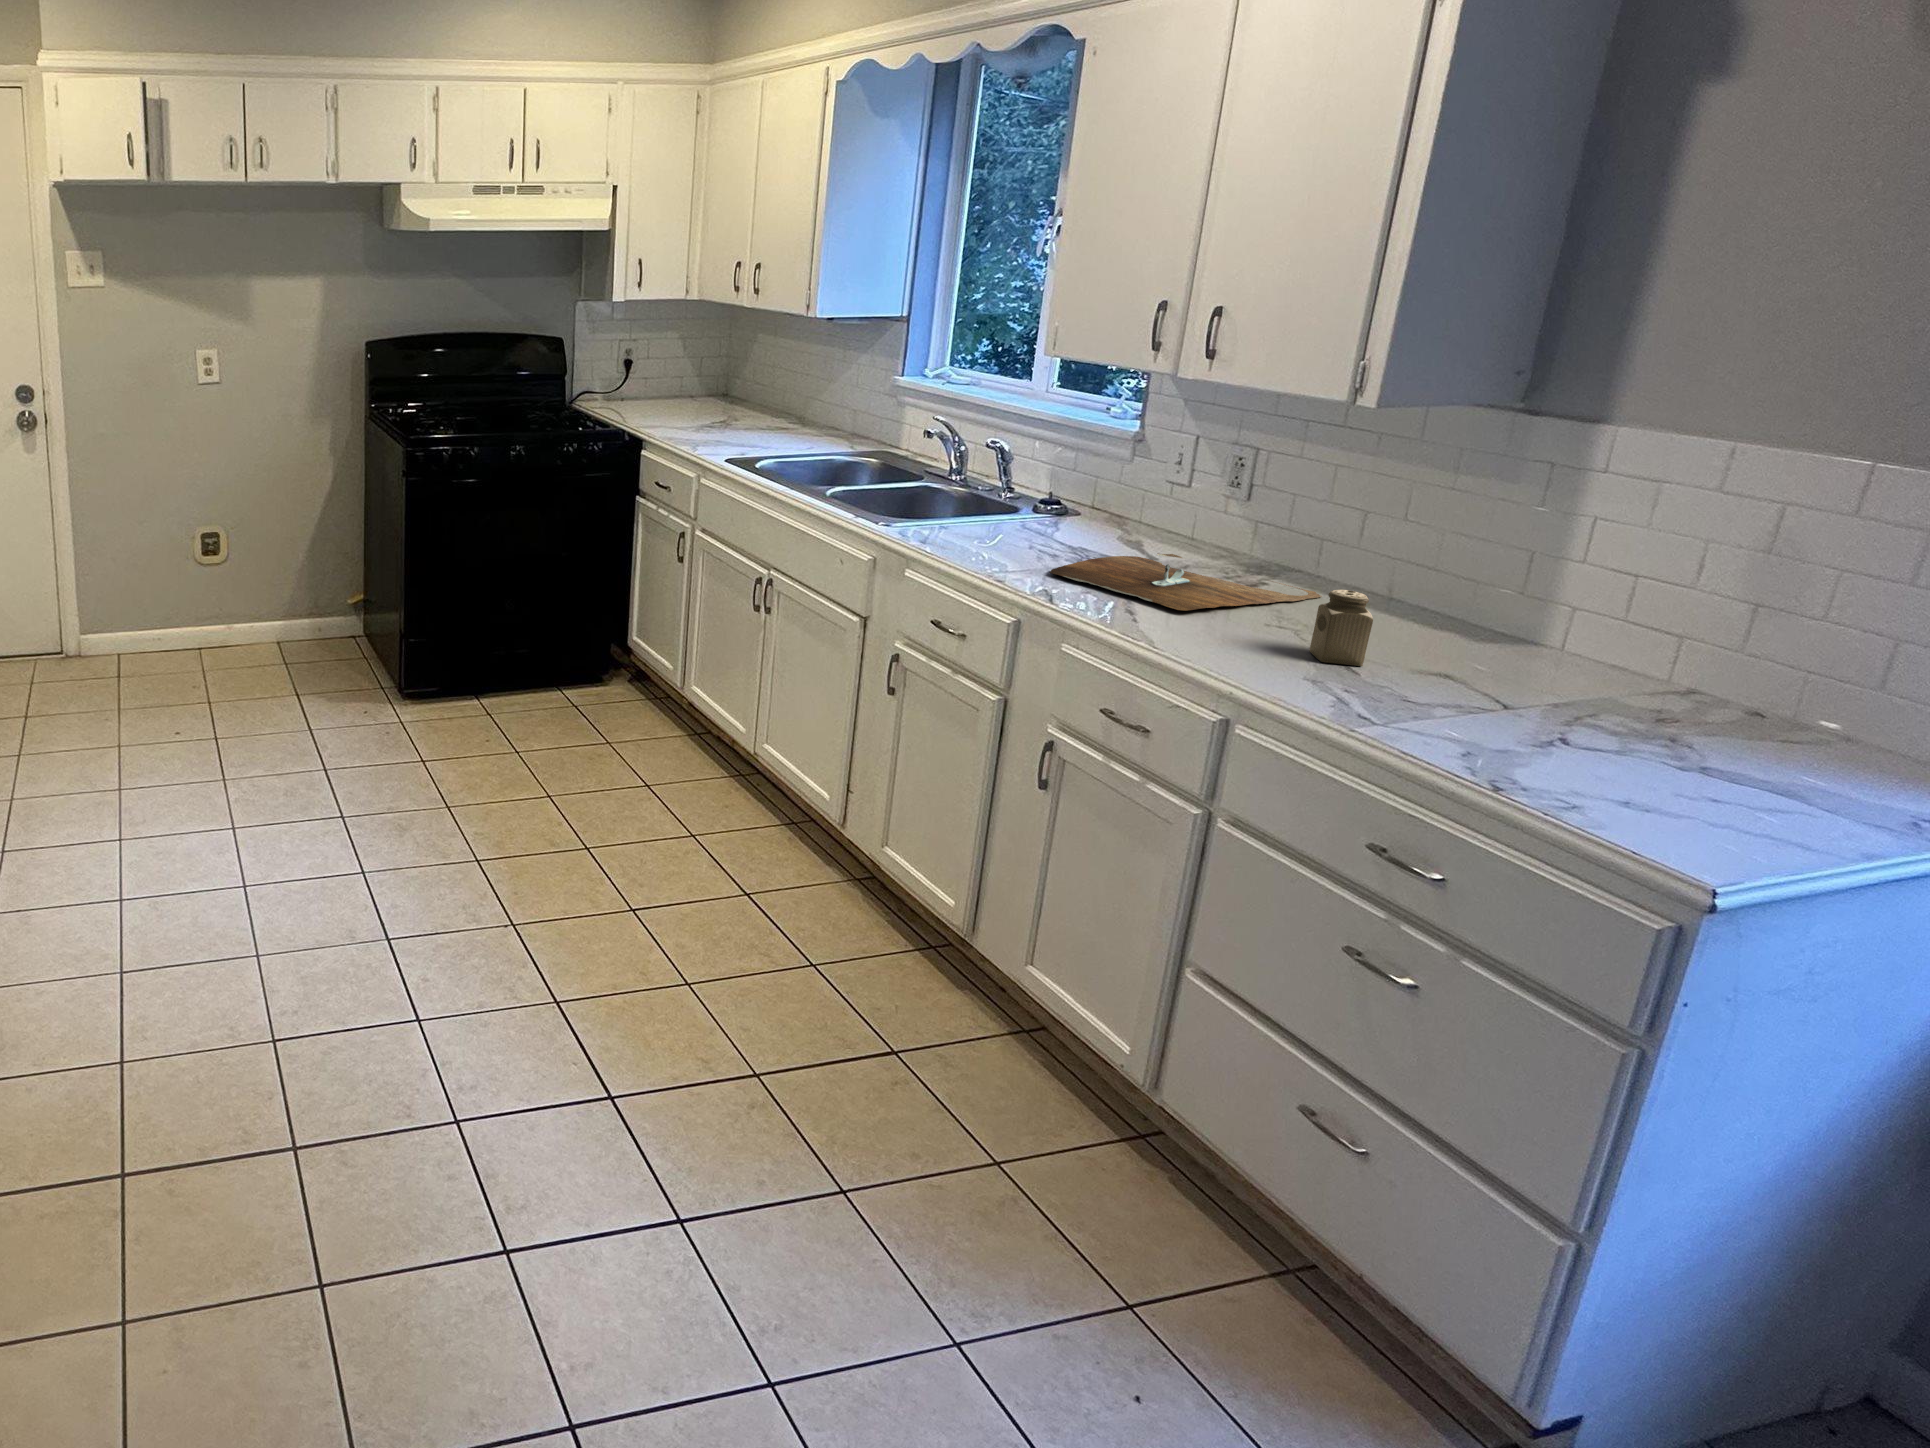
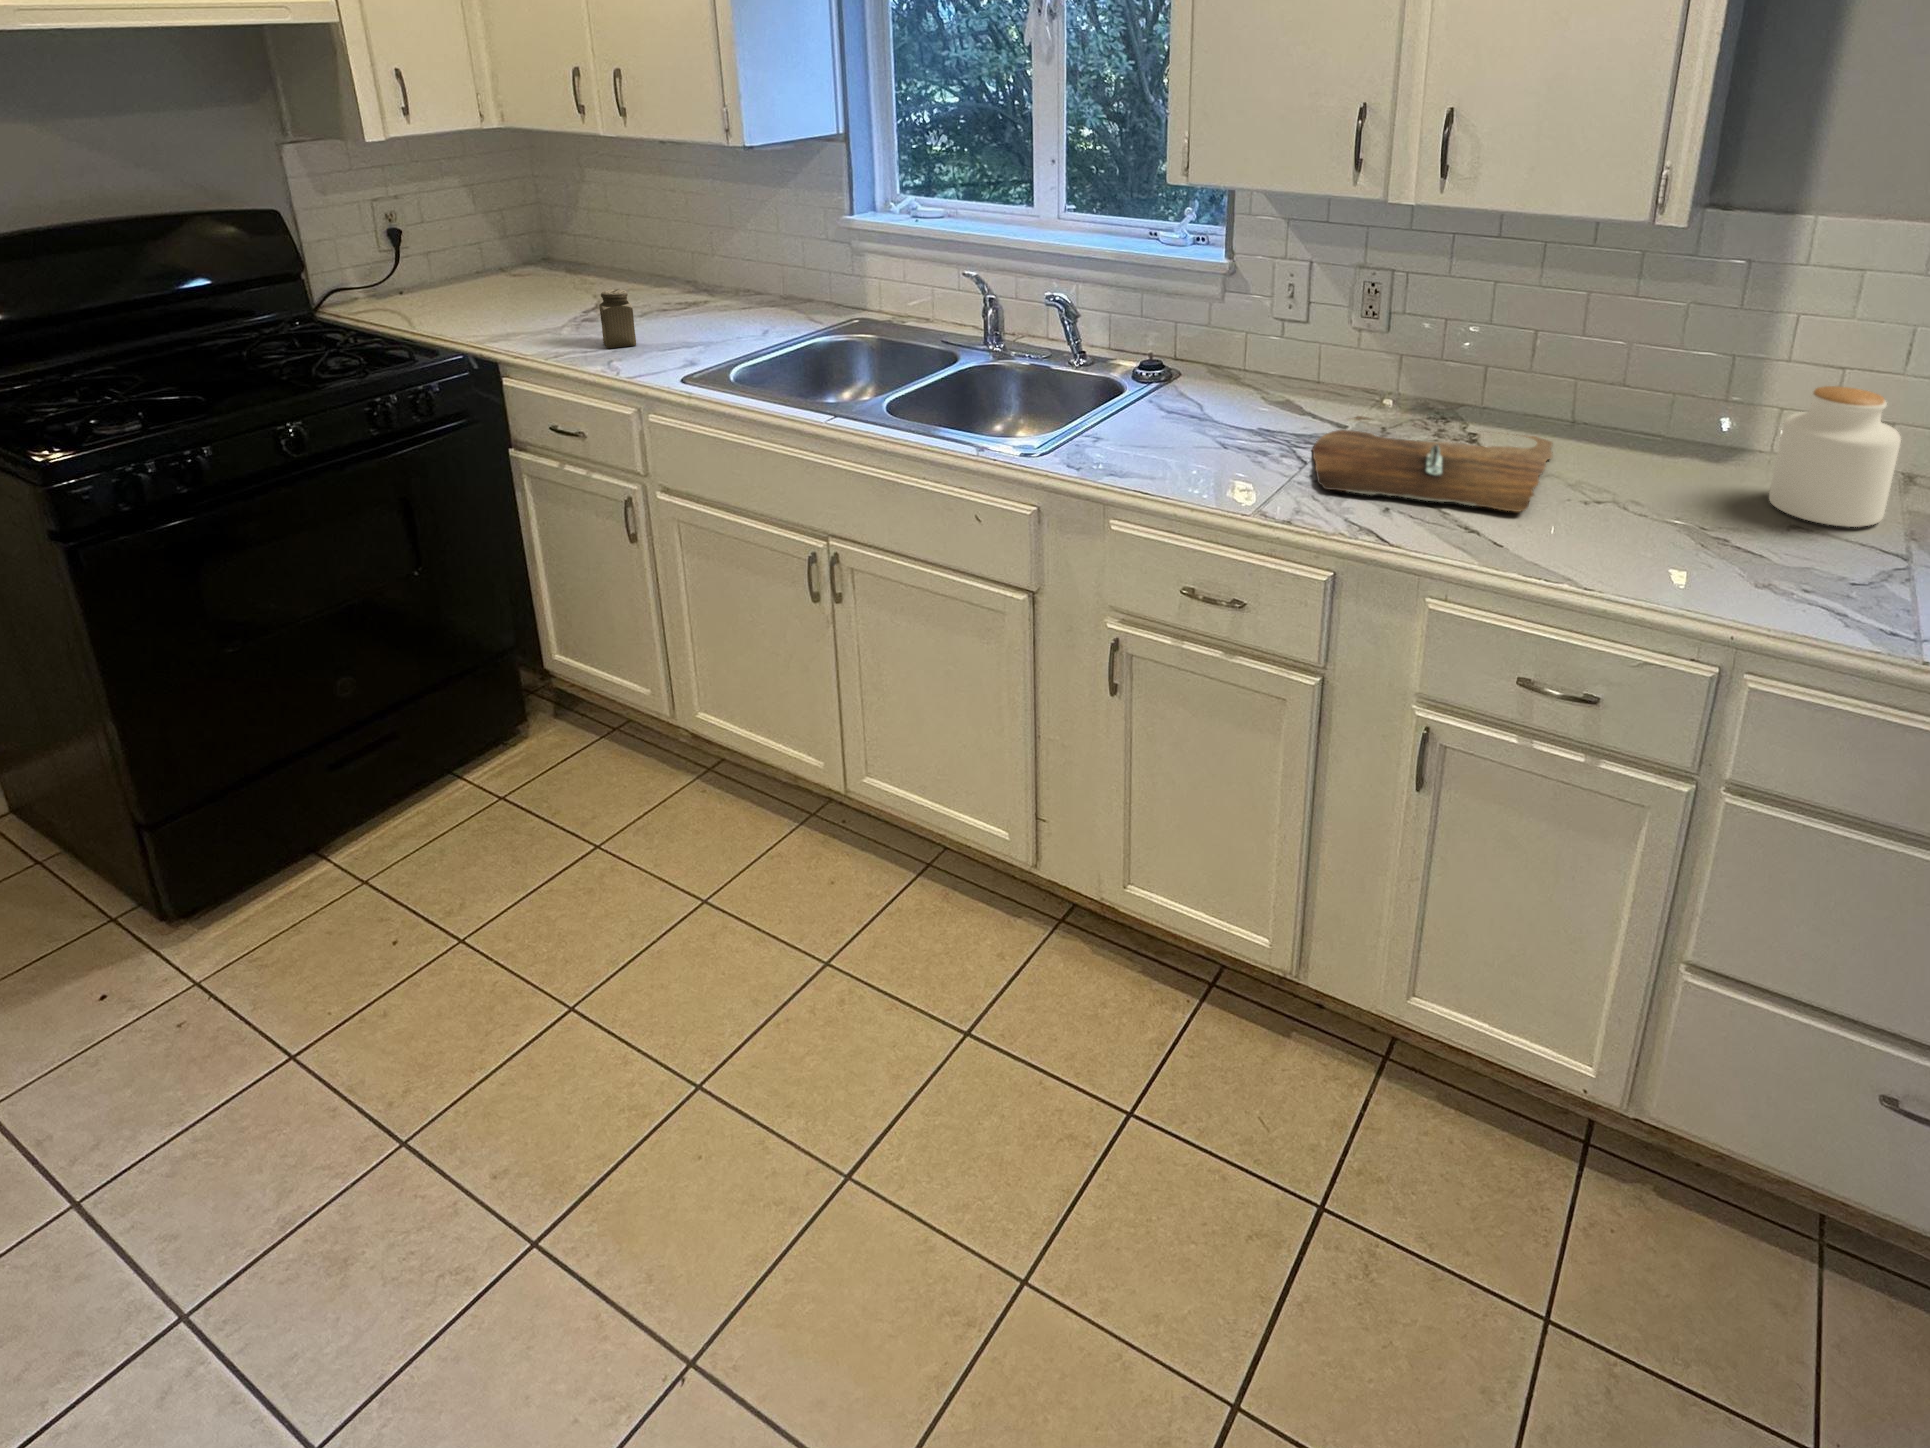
jar: none [1446,564,1581,689] -> present [1769,386,1901,527]
salt shaker: present [1309,590,1373,666] -> present [599,289,636,348]

